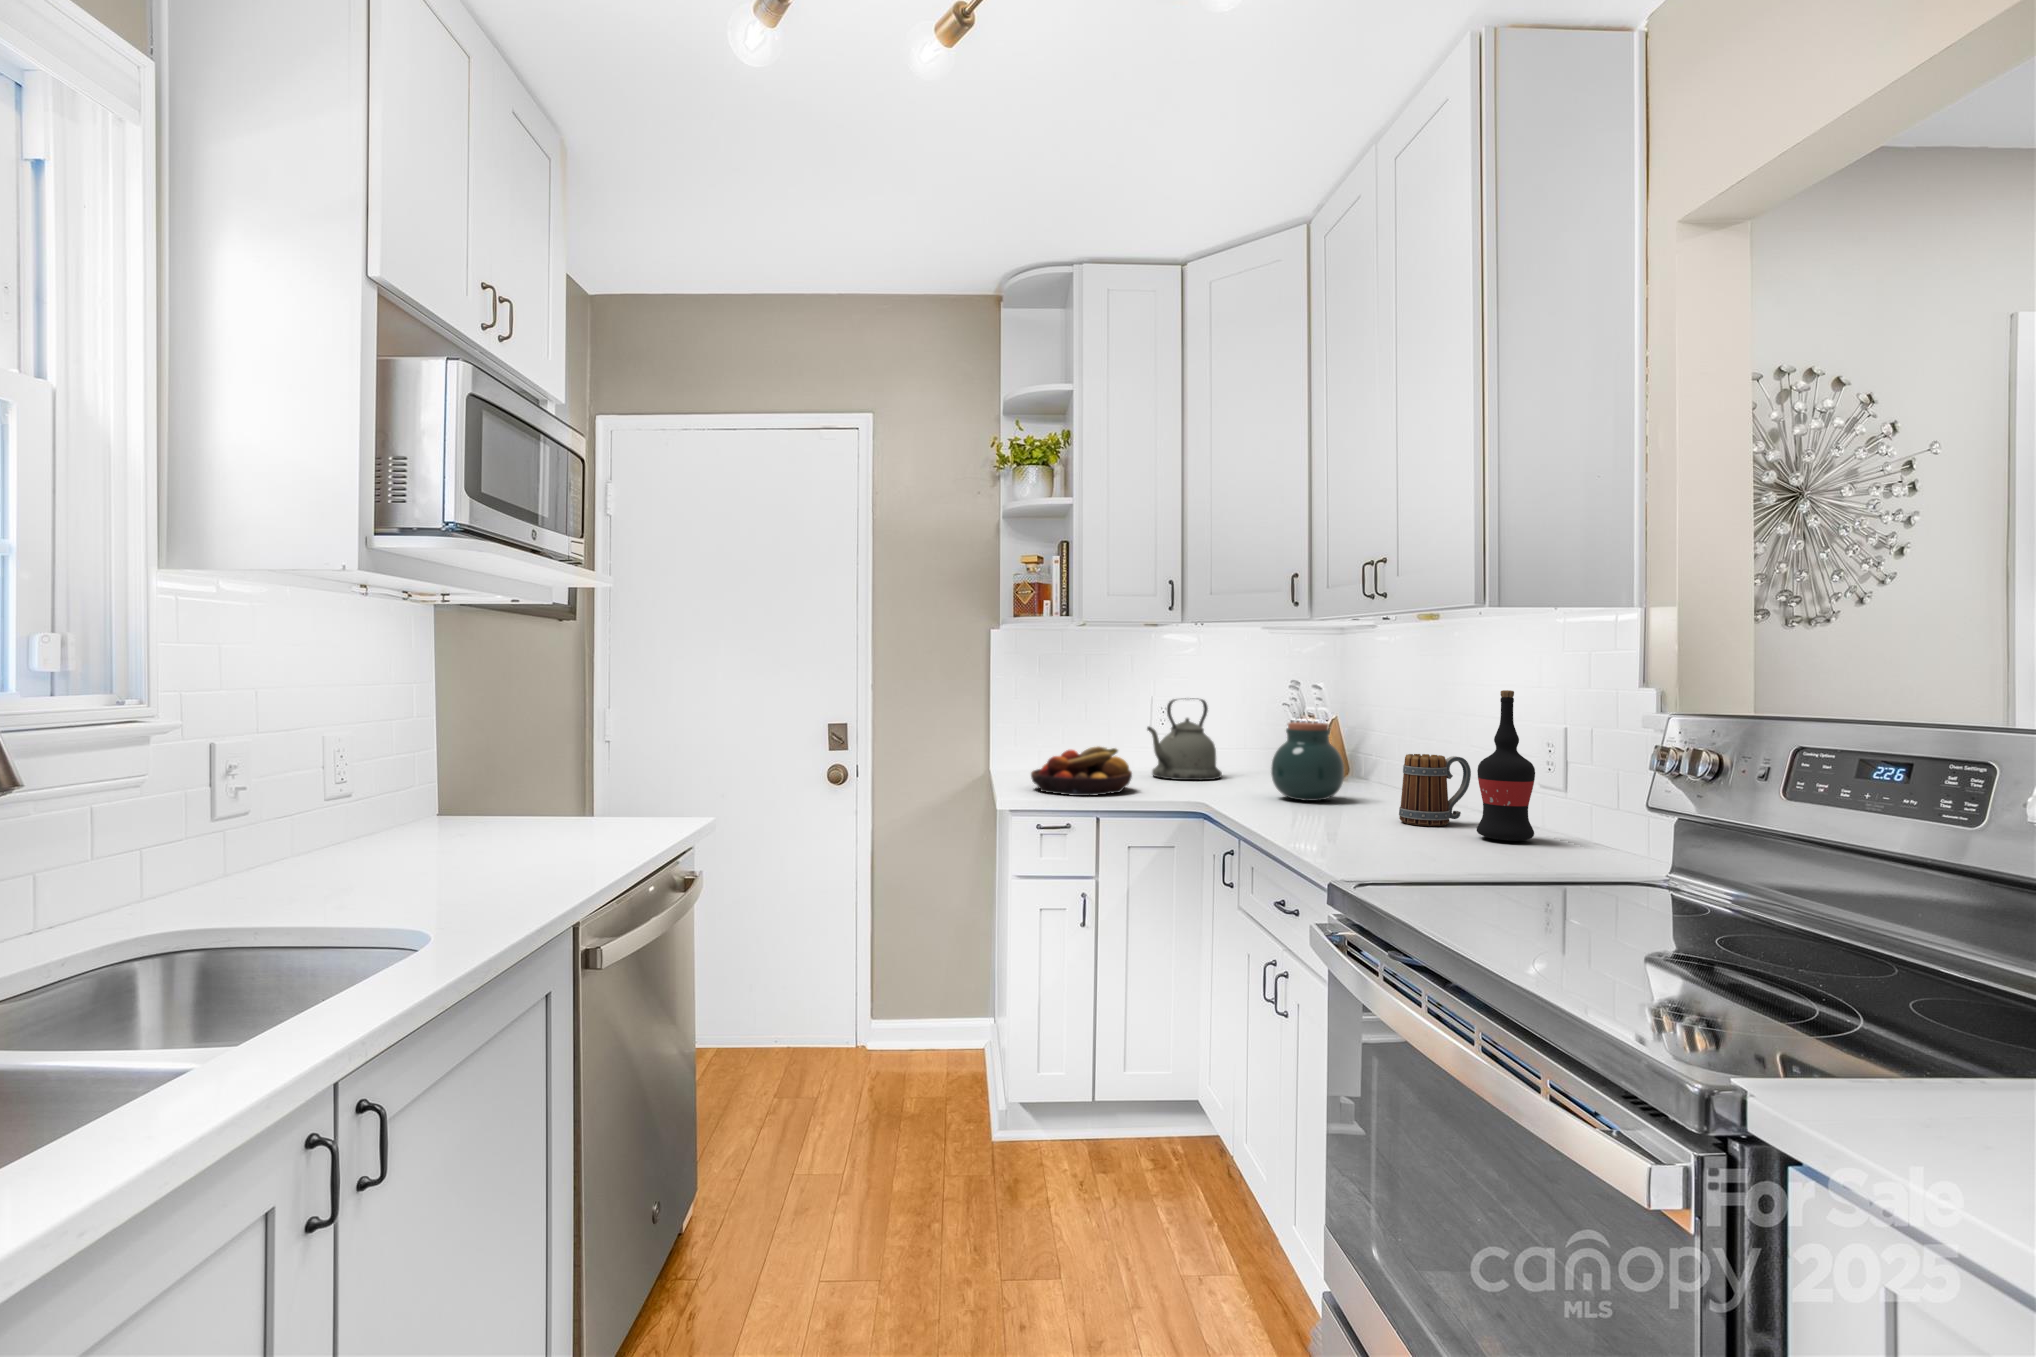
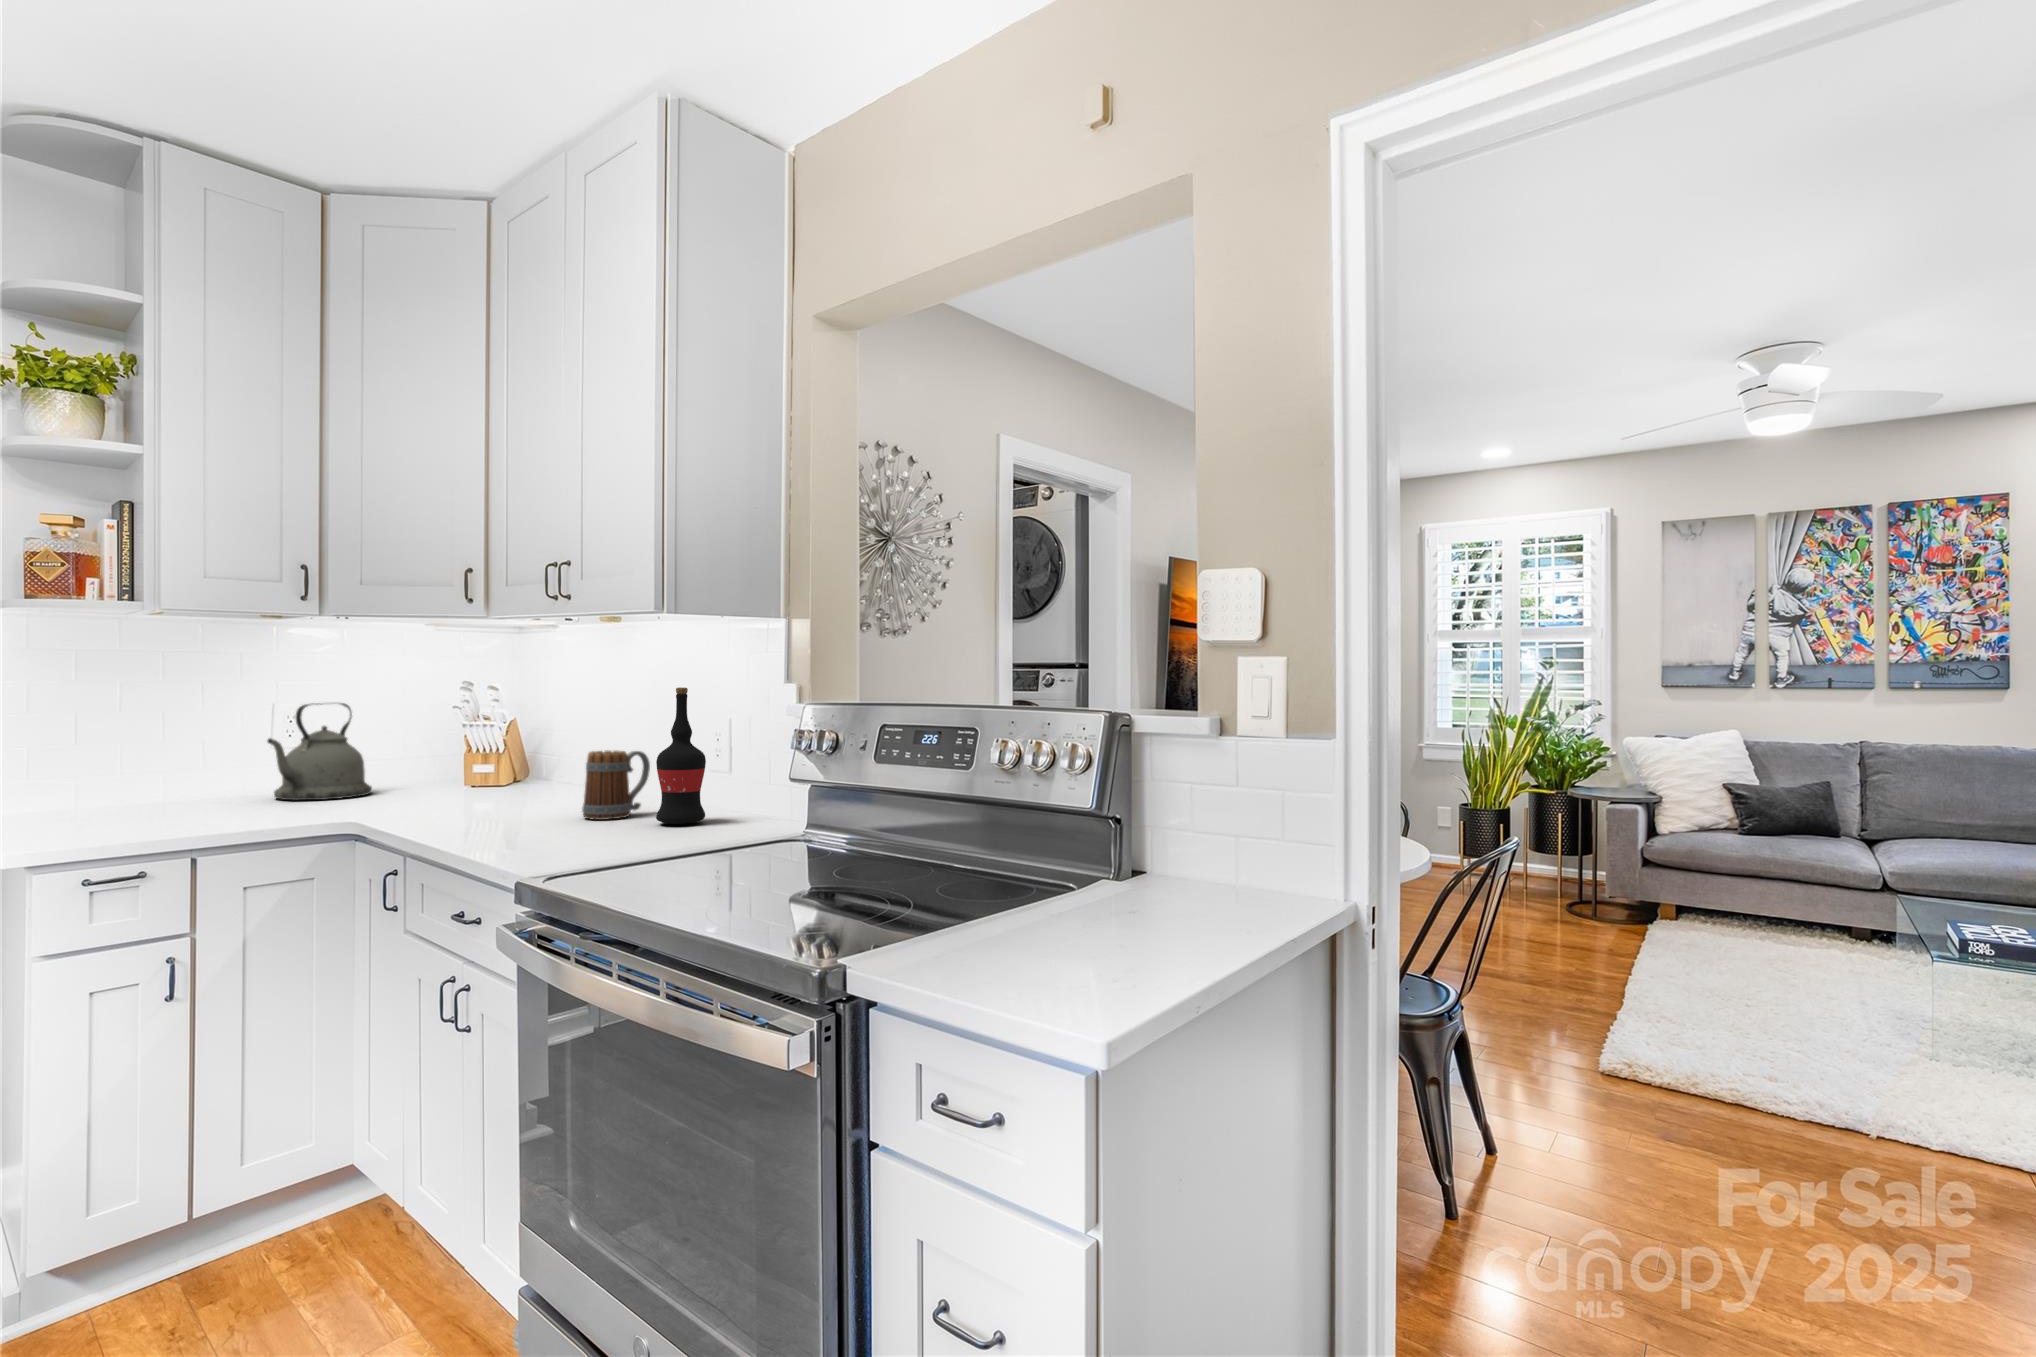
jar: present [1271,722,1344,801] -> none [439,725,523,808]
fruit bowl: present [1031,746,1132,796] -> none [82,767,250,832]

